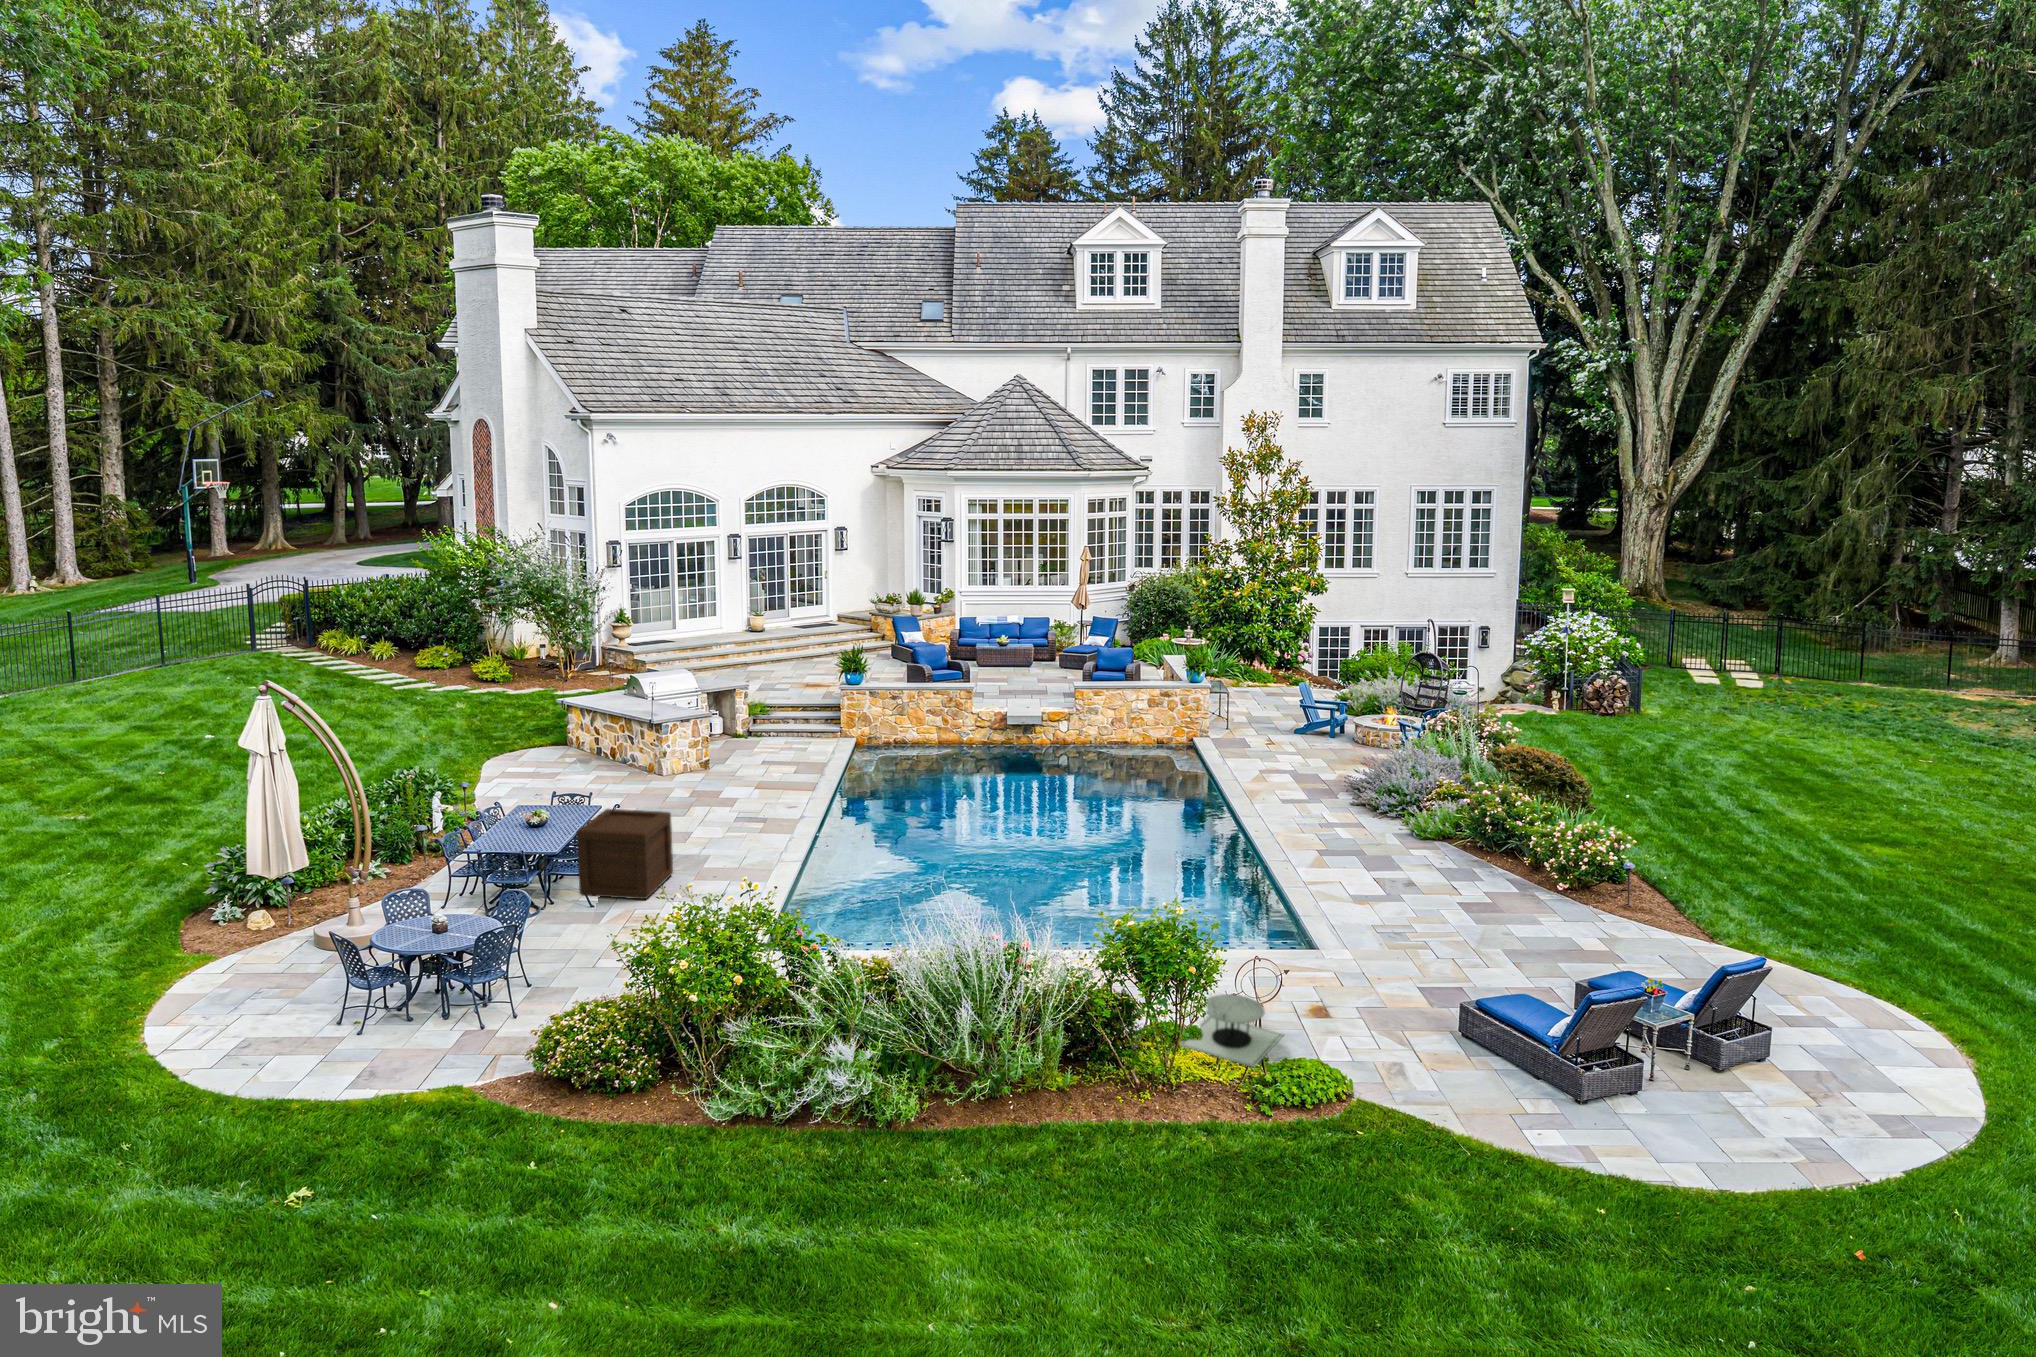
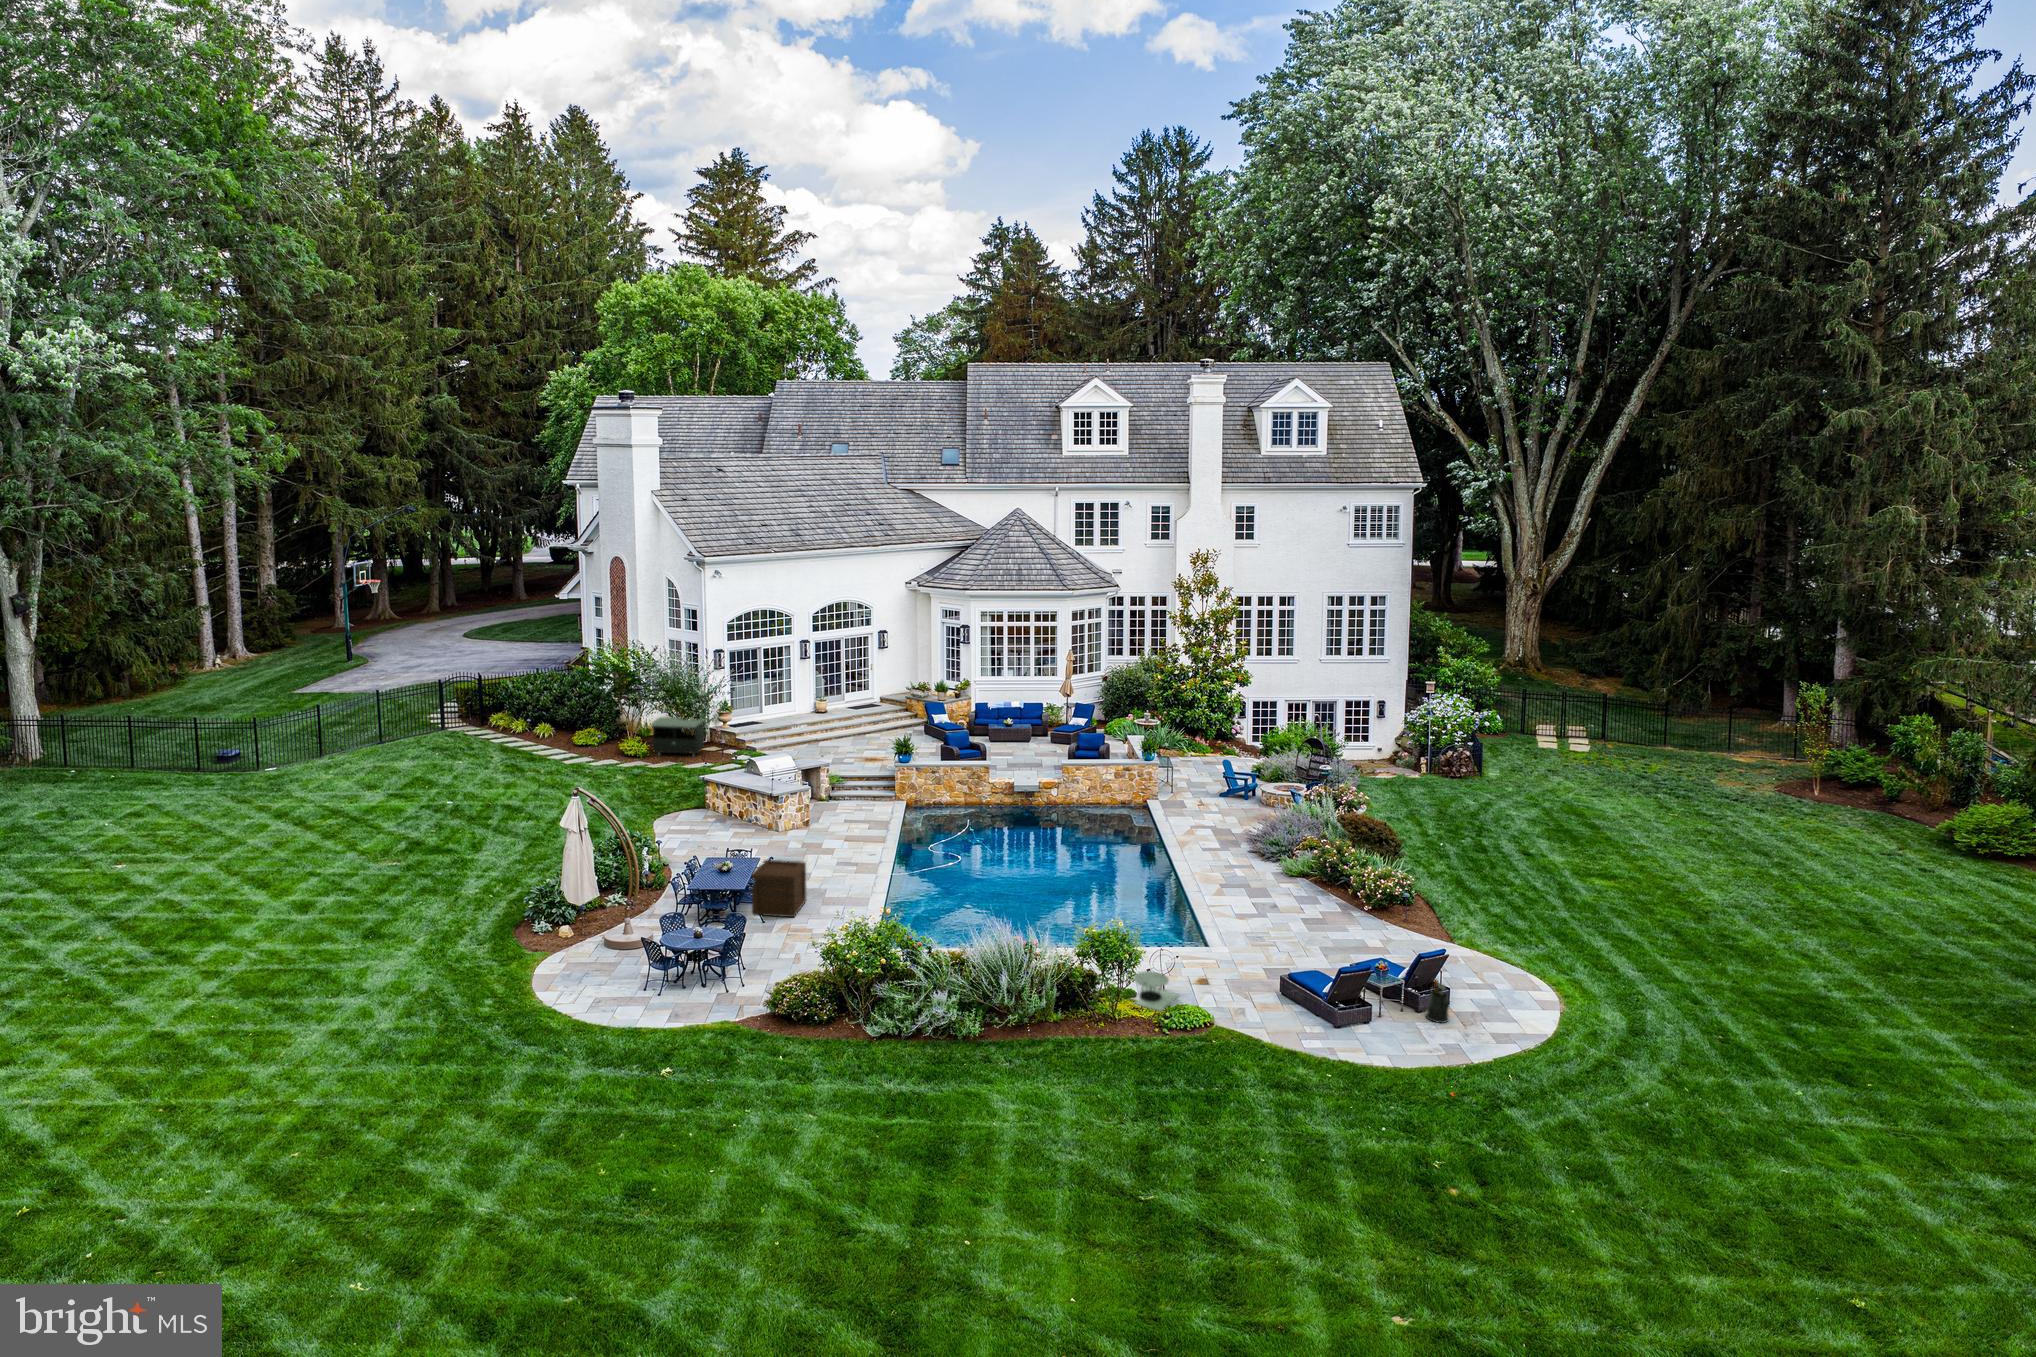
storage bench: none [513,629,589,681] -> present [651,717,704,755]
watering can: none [1723,1008,1778,1091] -> present [1426,979,1450,1023]

